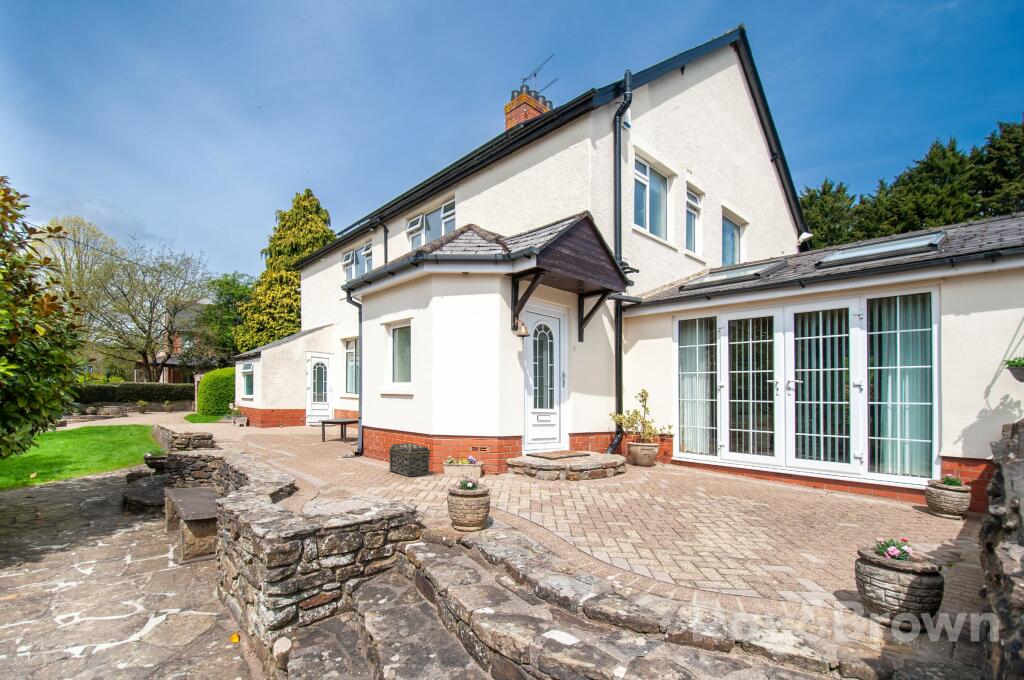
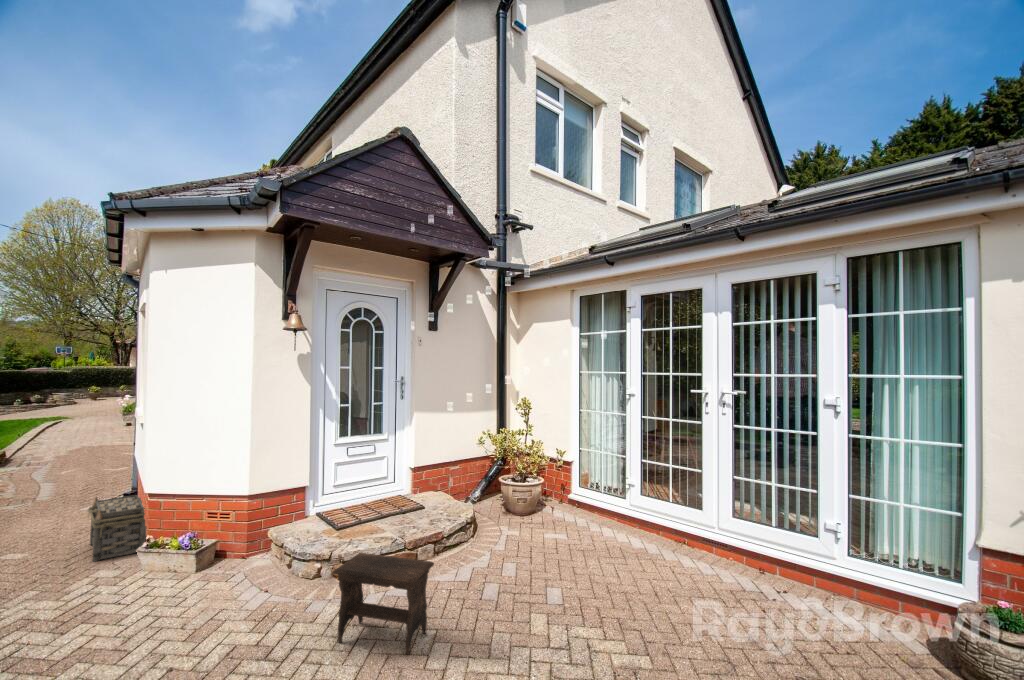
footstool: none [595,459,643,505] -> present [333,553,434,655]

